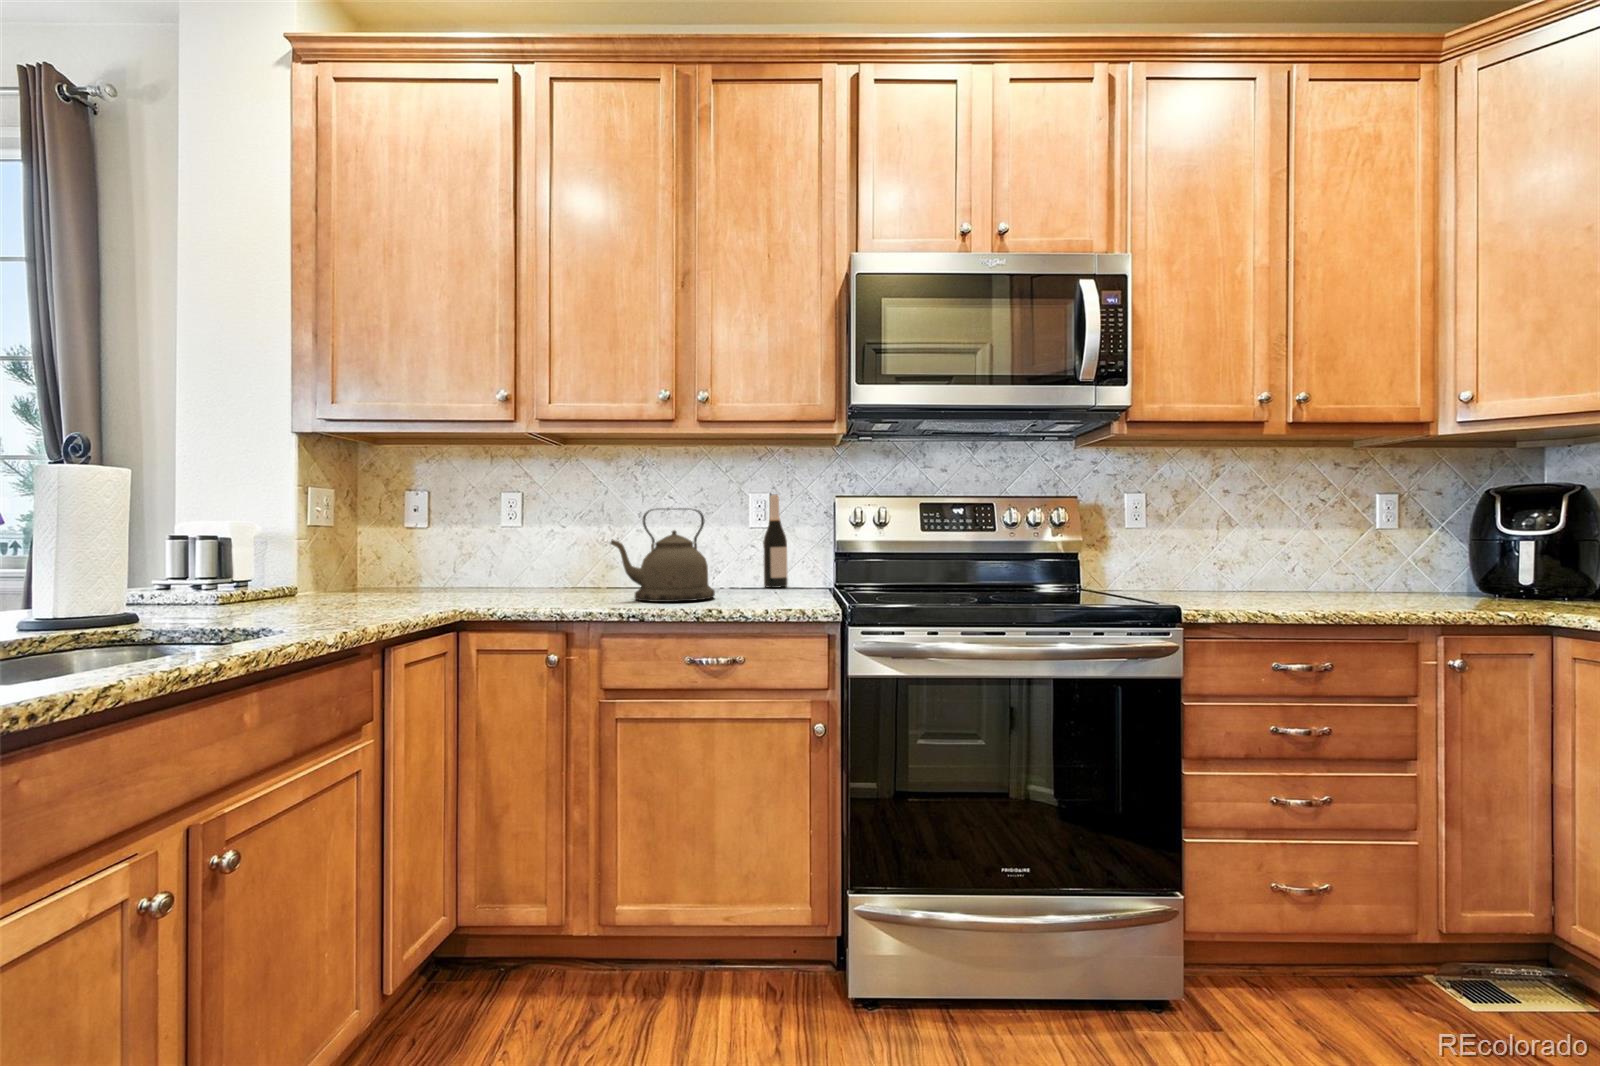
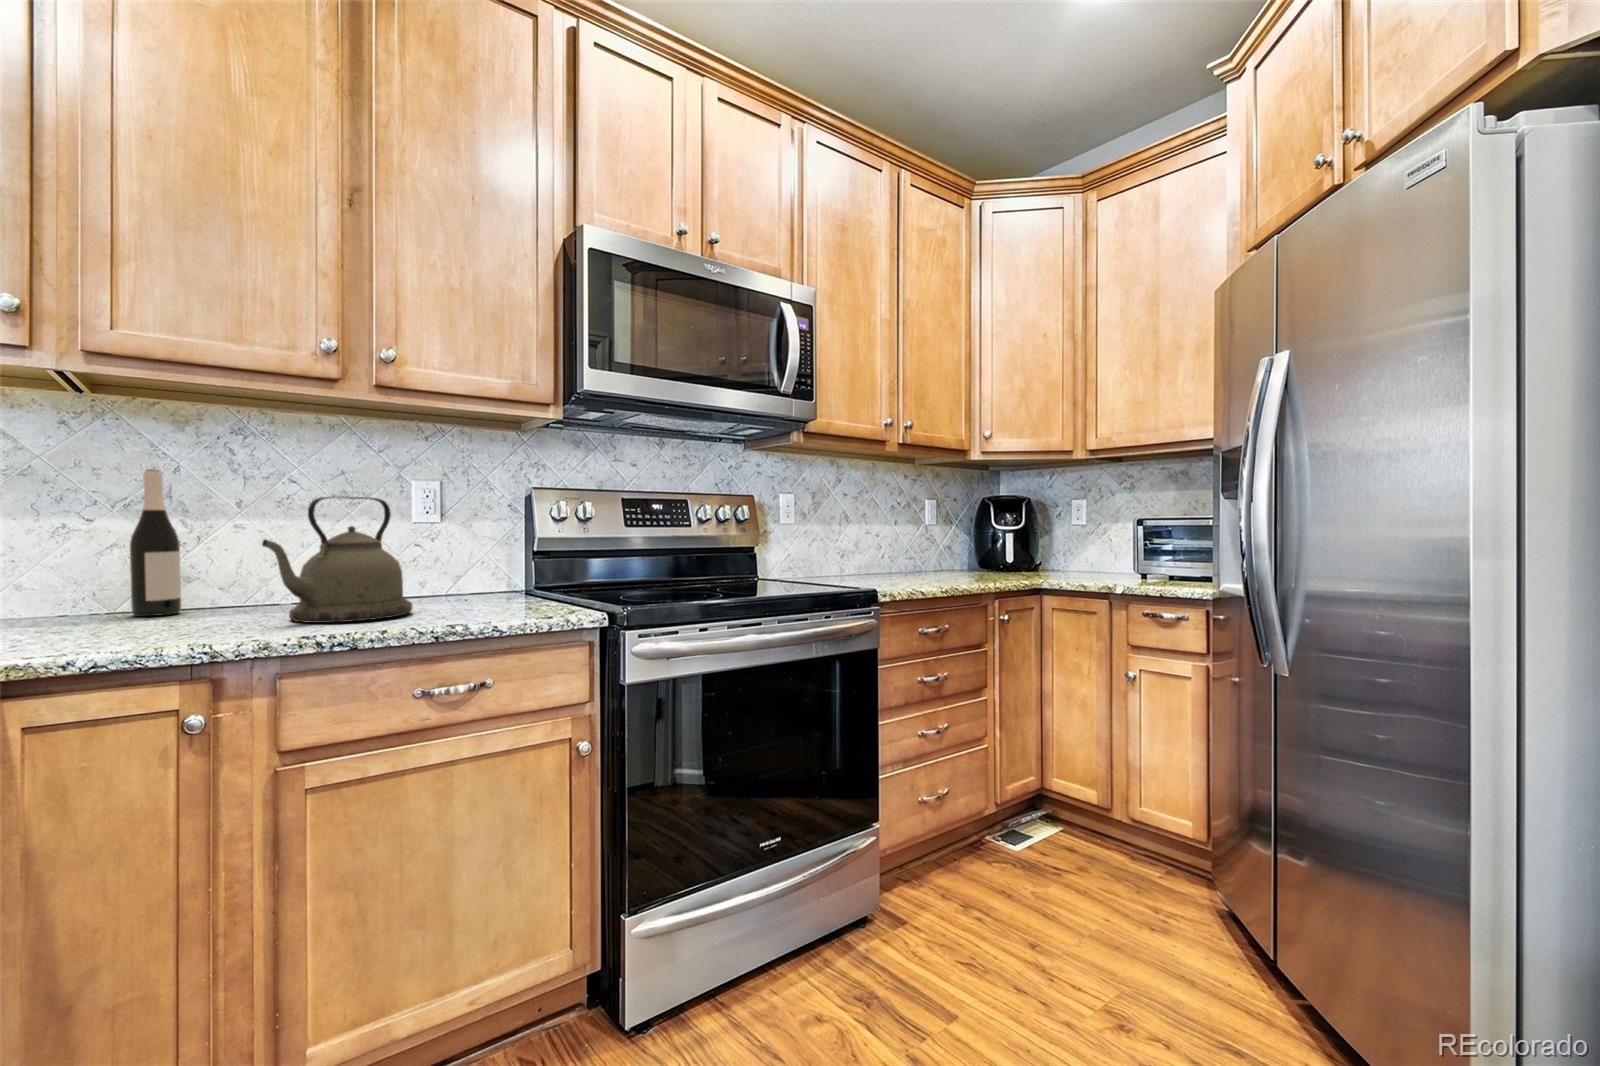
wine bottle: present [763,495,788,588] -> present [130,469,181,616]

